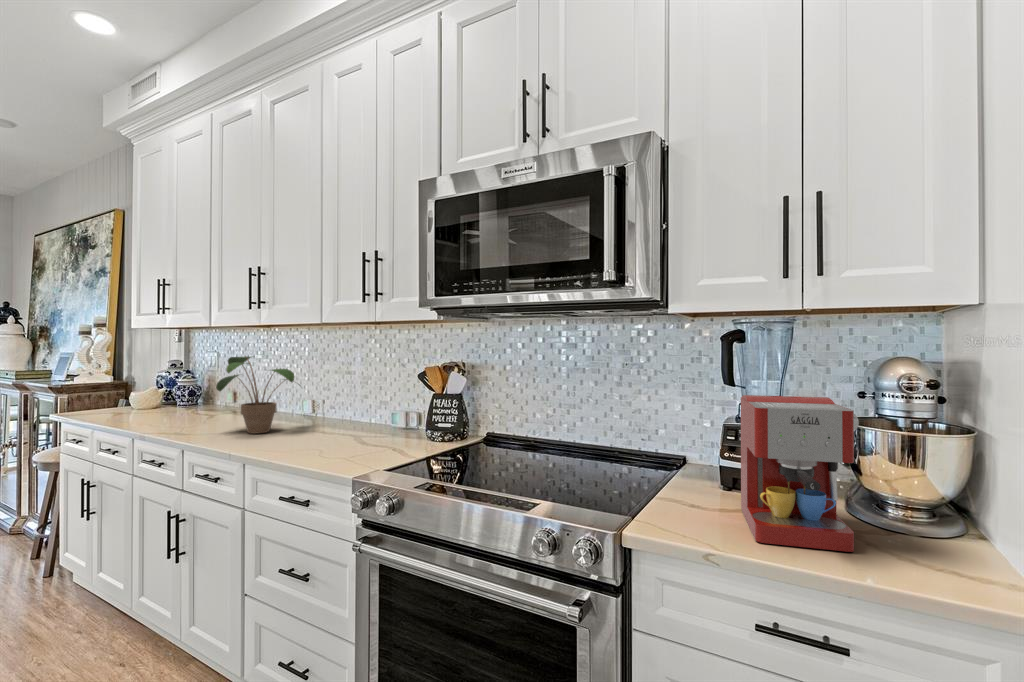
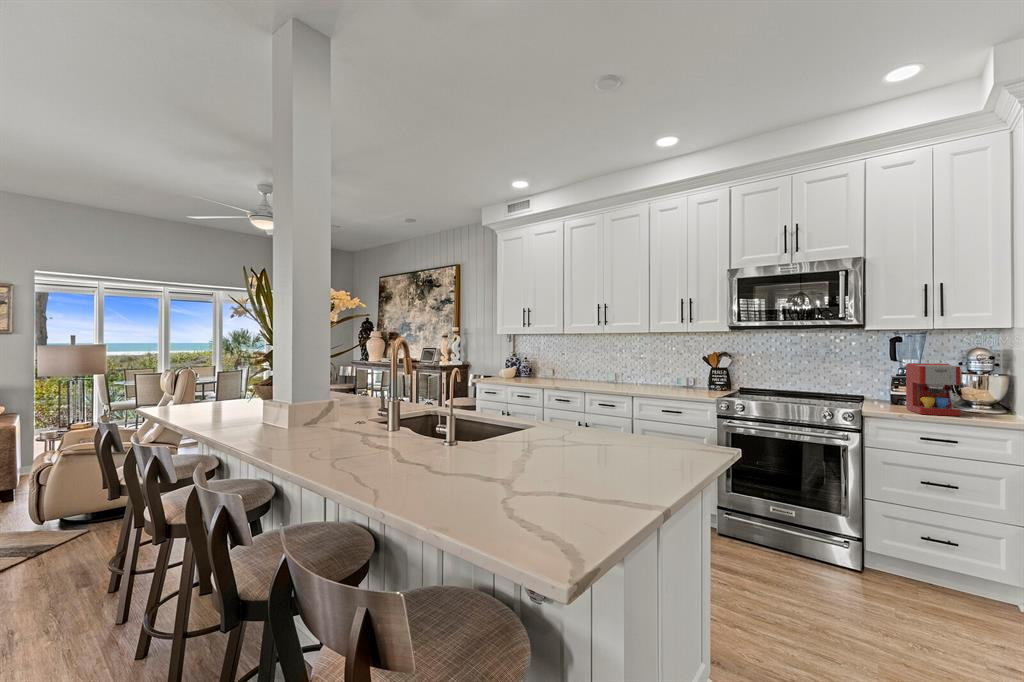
potted plant: present [216,356,299,434] -> none [591,349,630,388]

